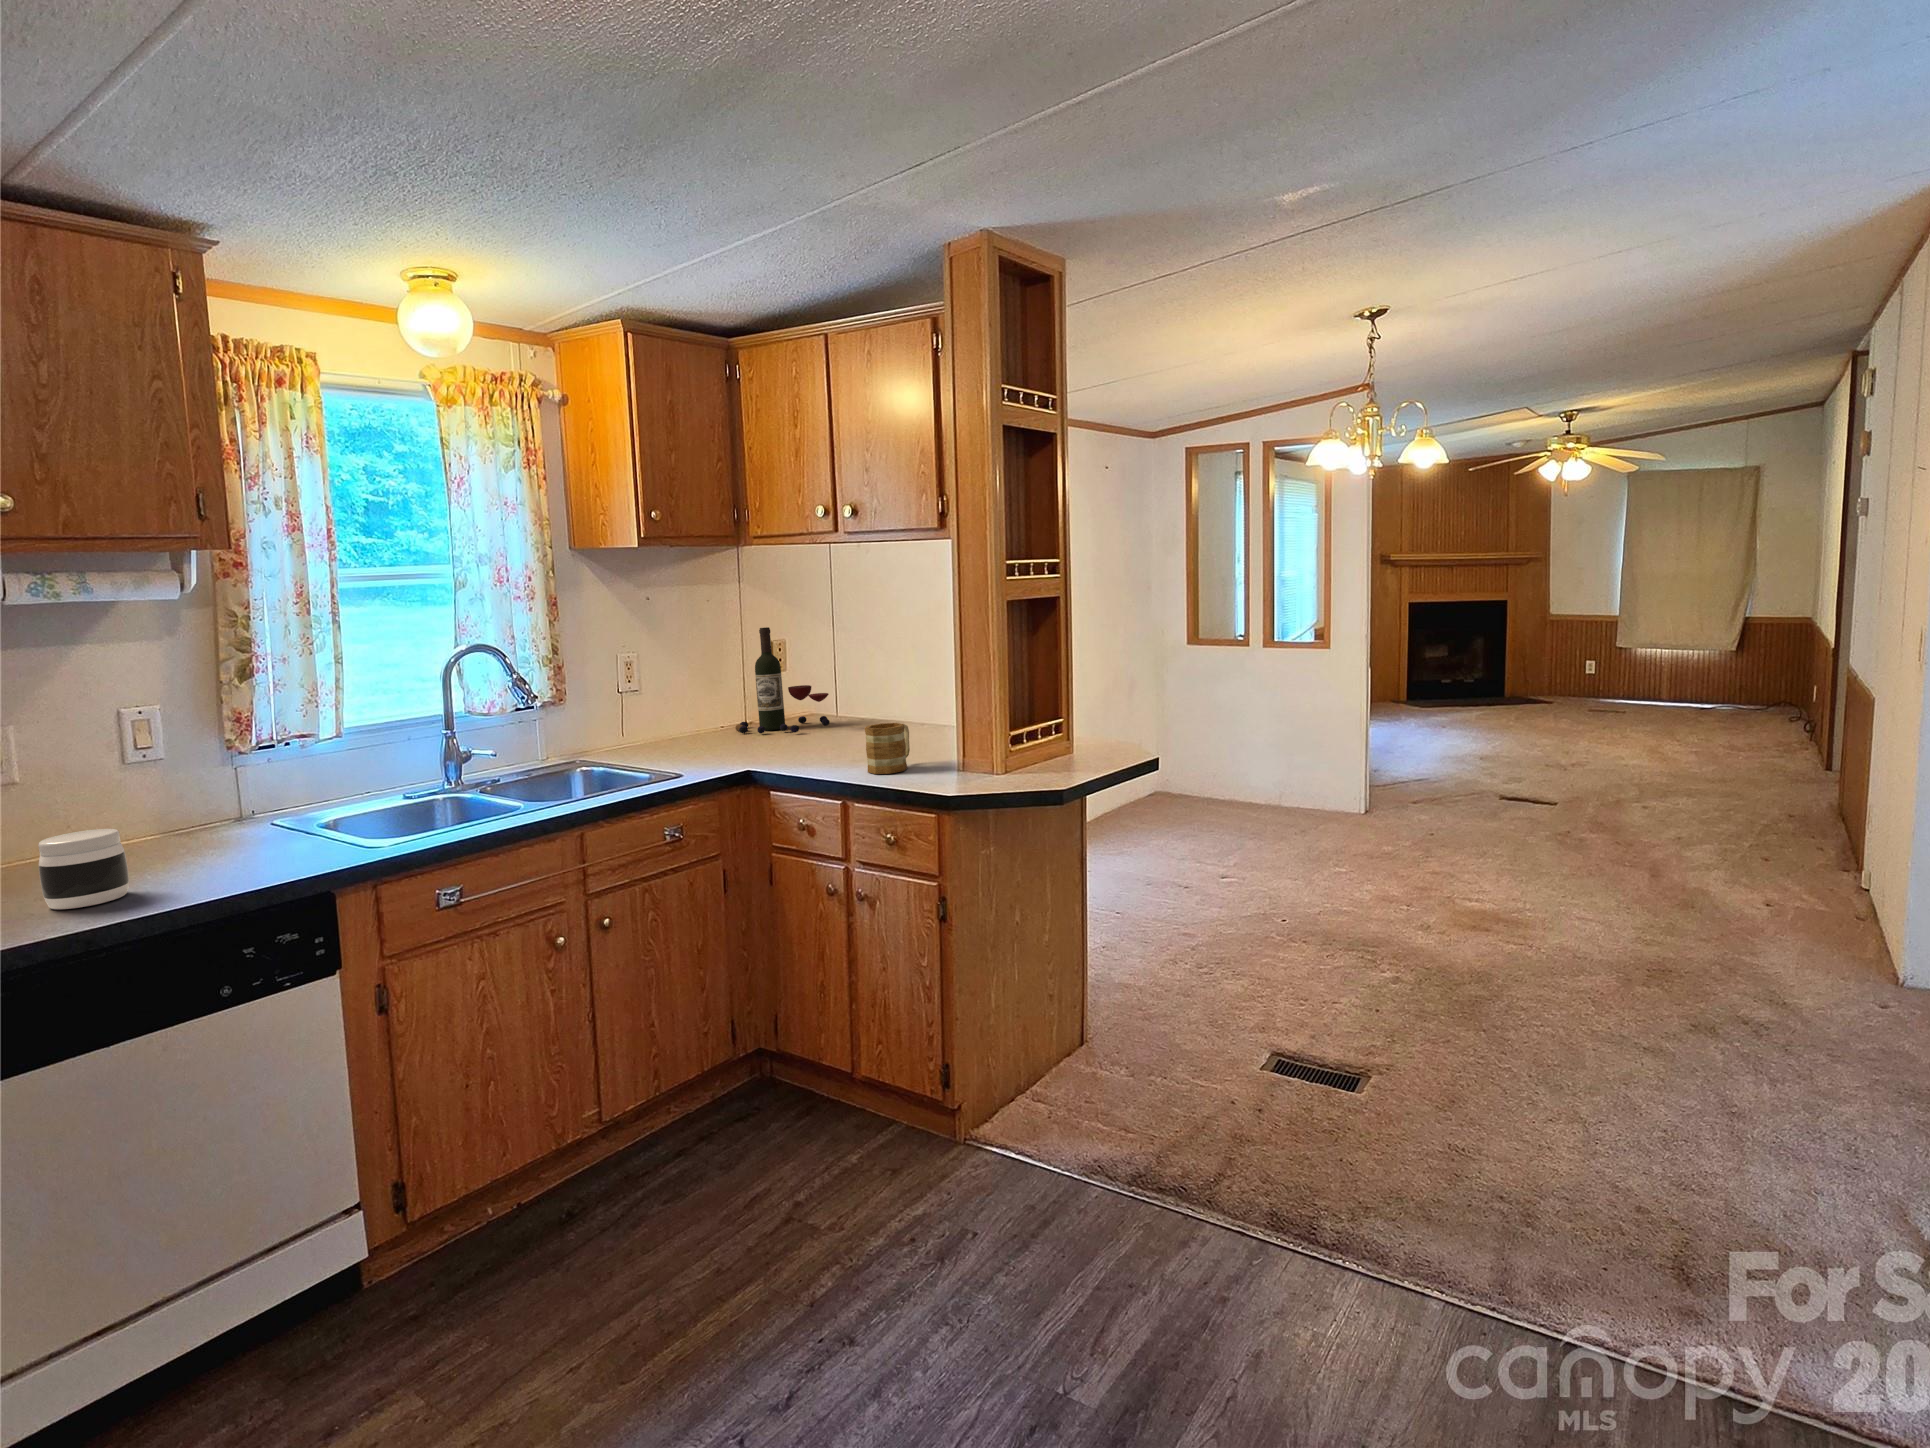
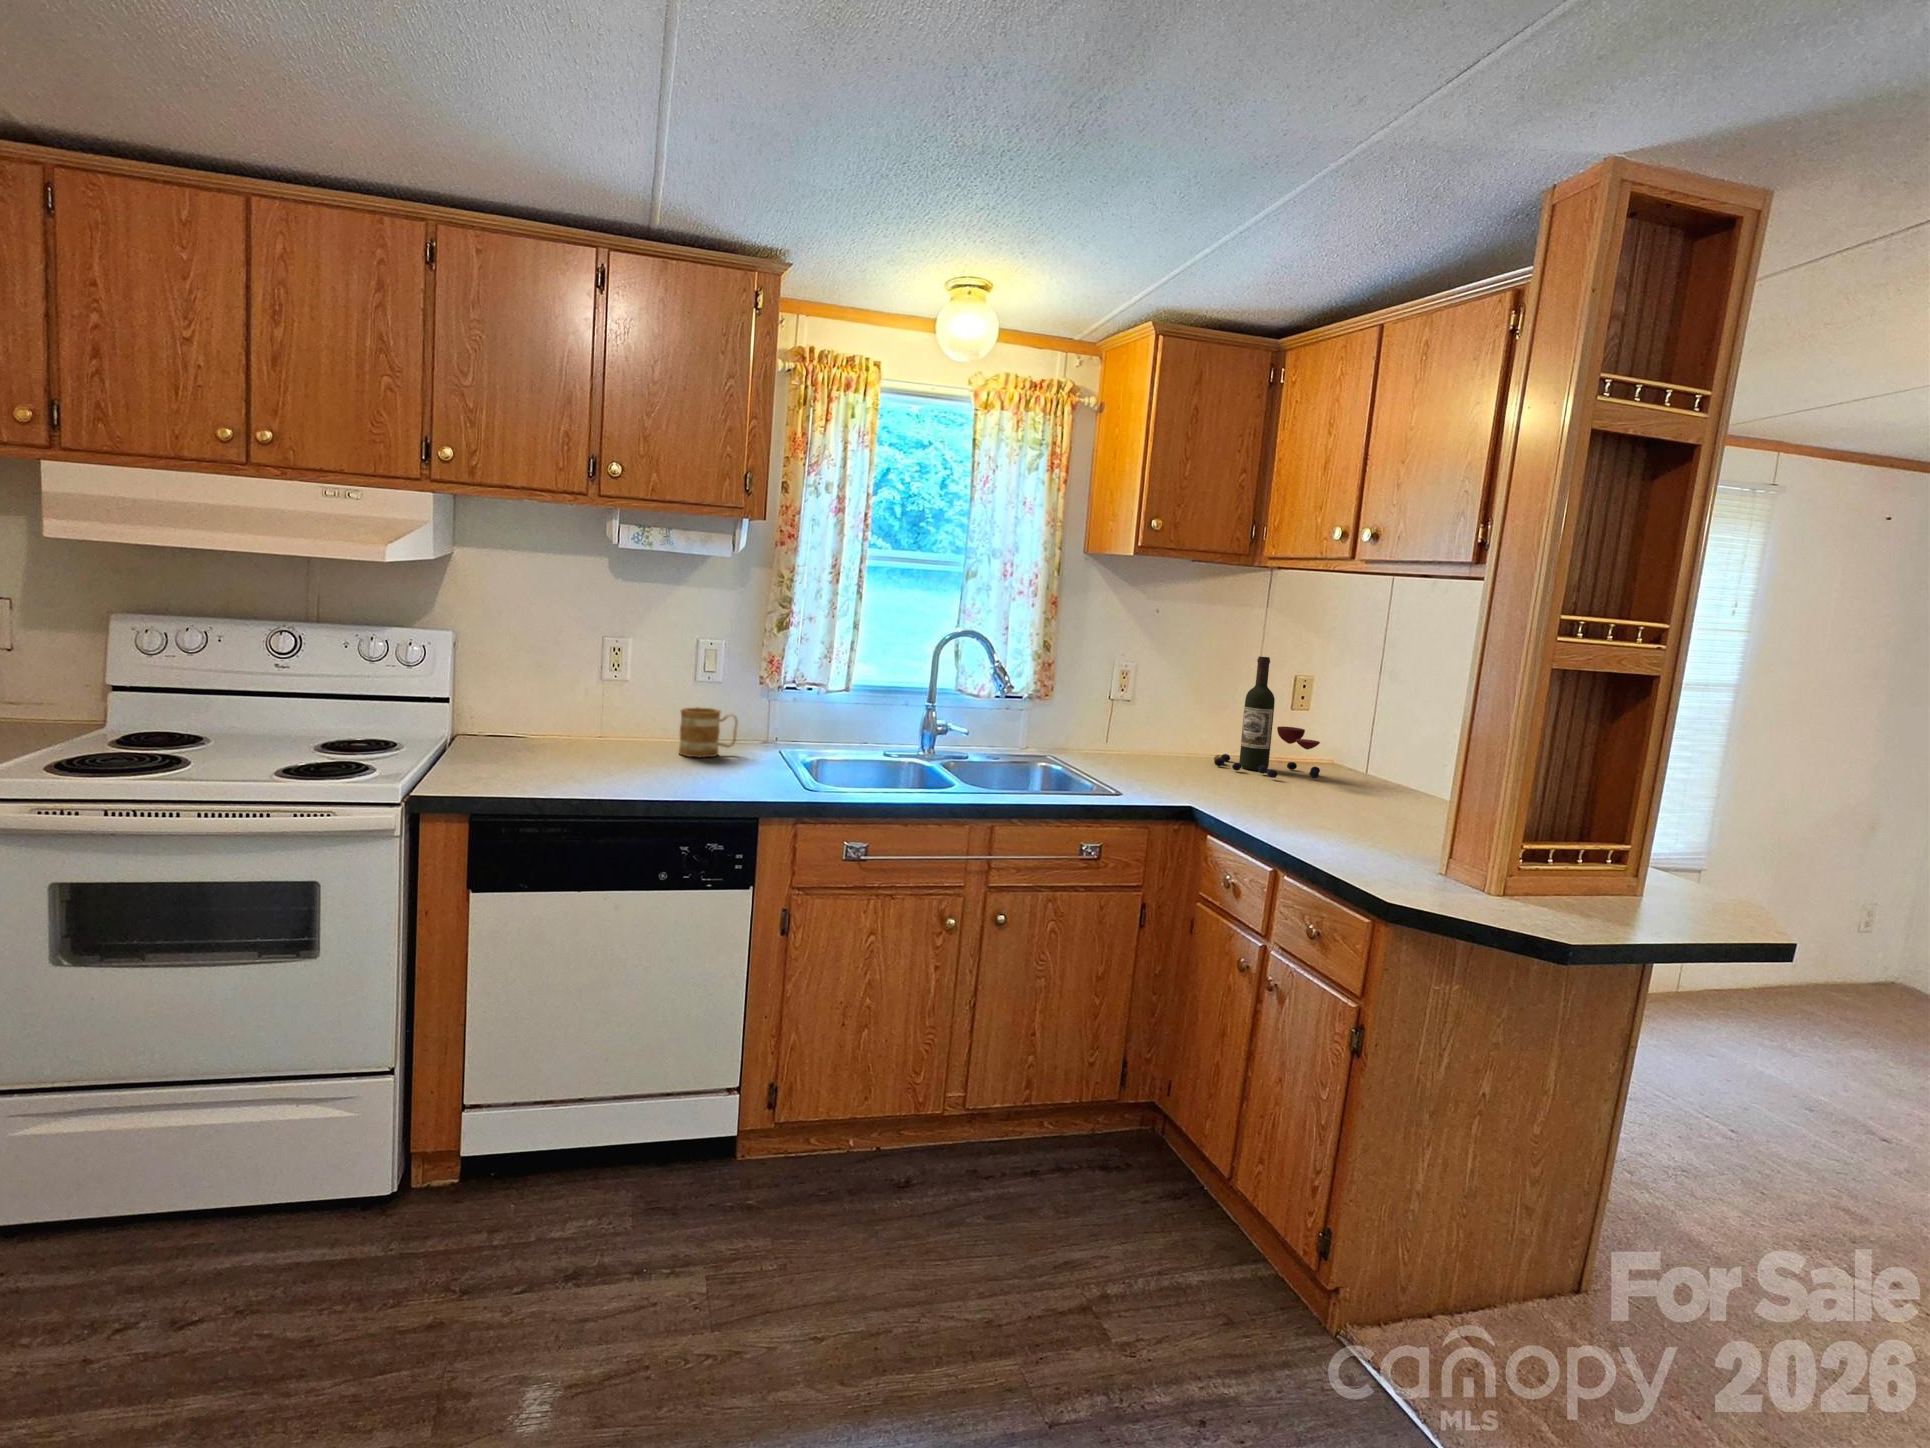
mug: present [864,723,910,774] -> present [679,708,738,757]
jar: present [38,829,129,909] -> none [593,726,646,784]

